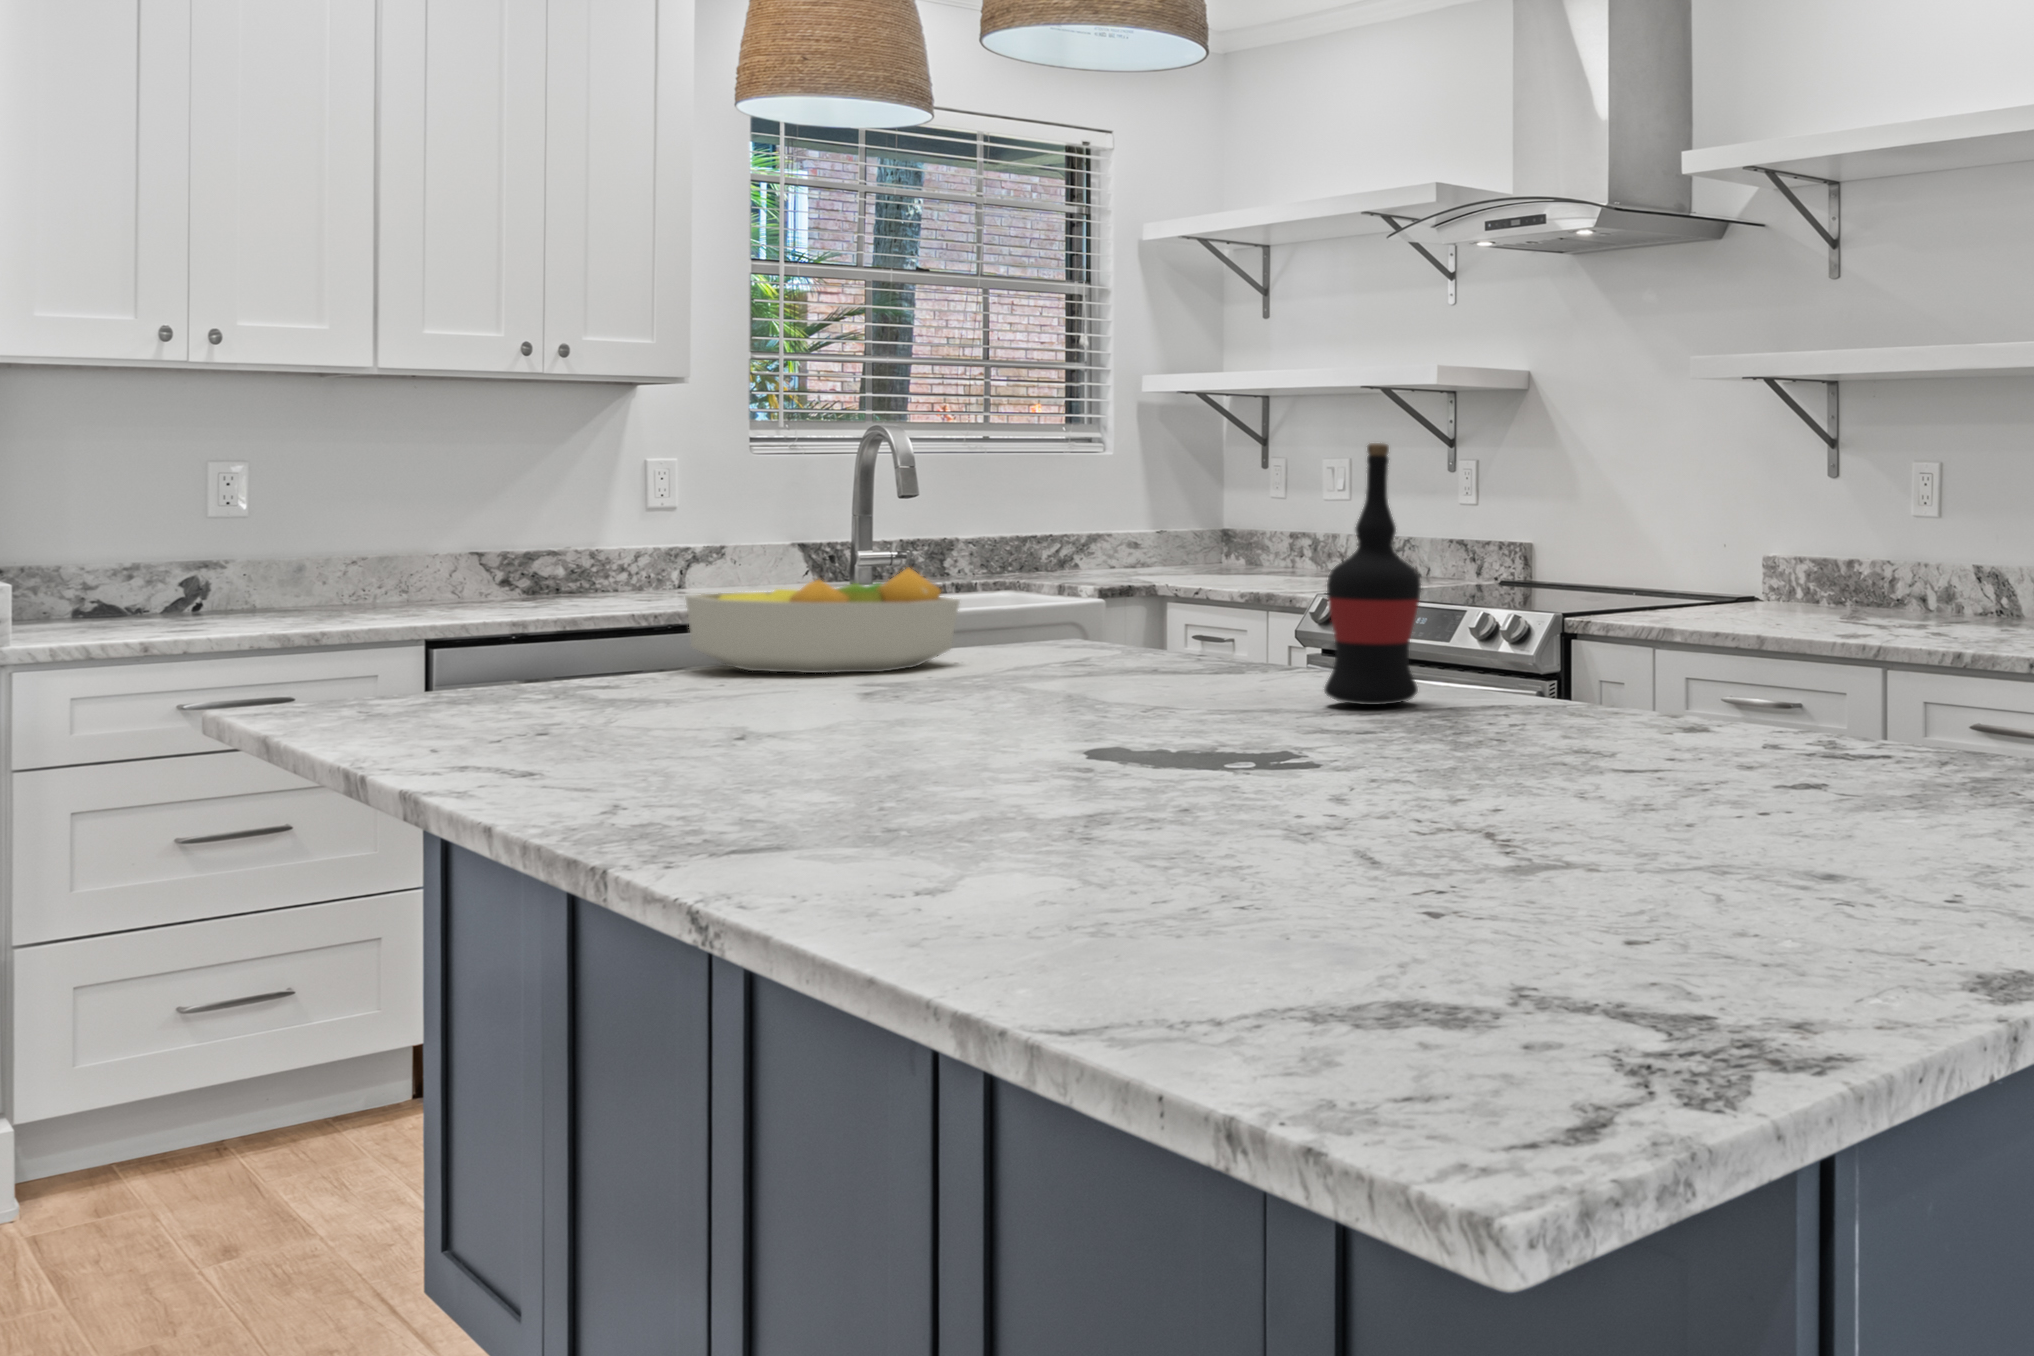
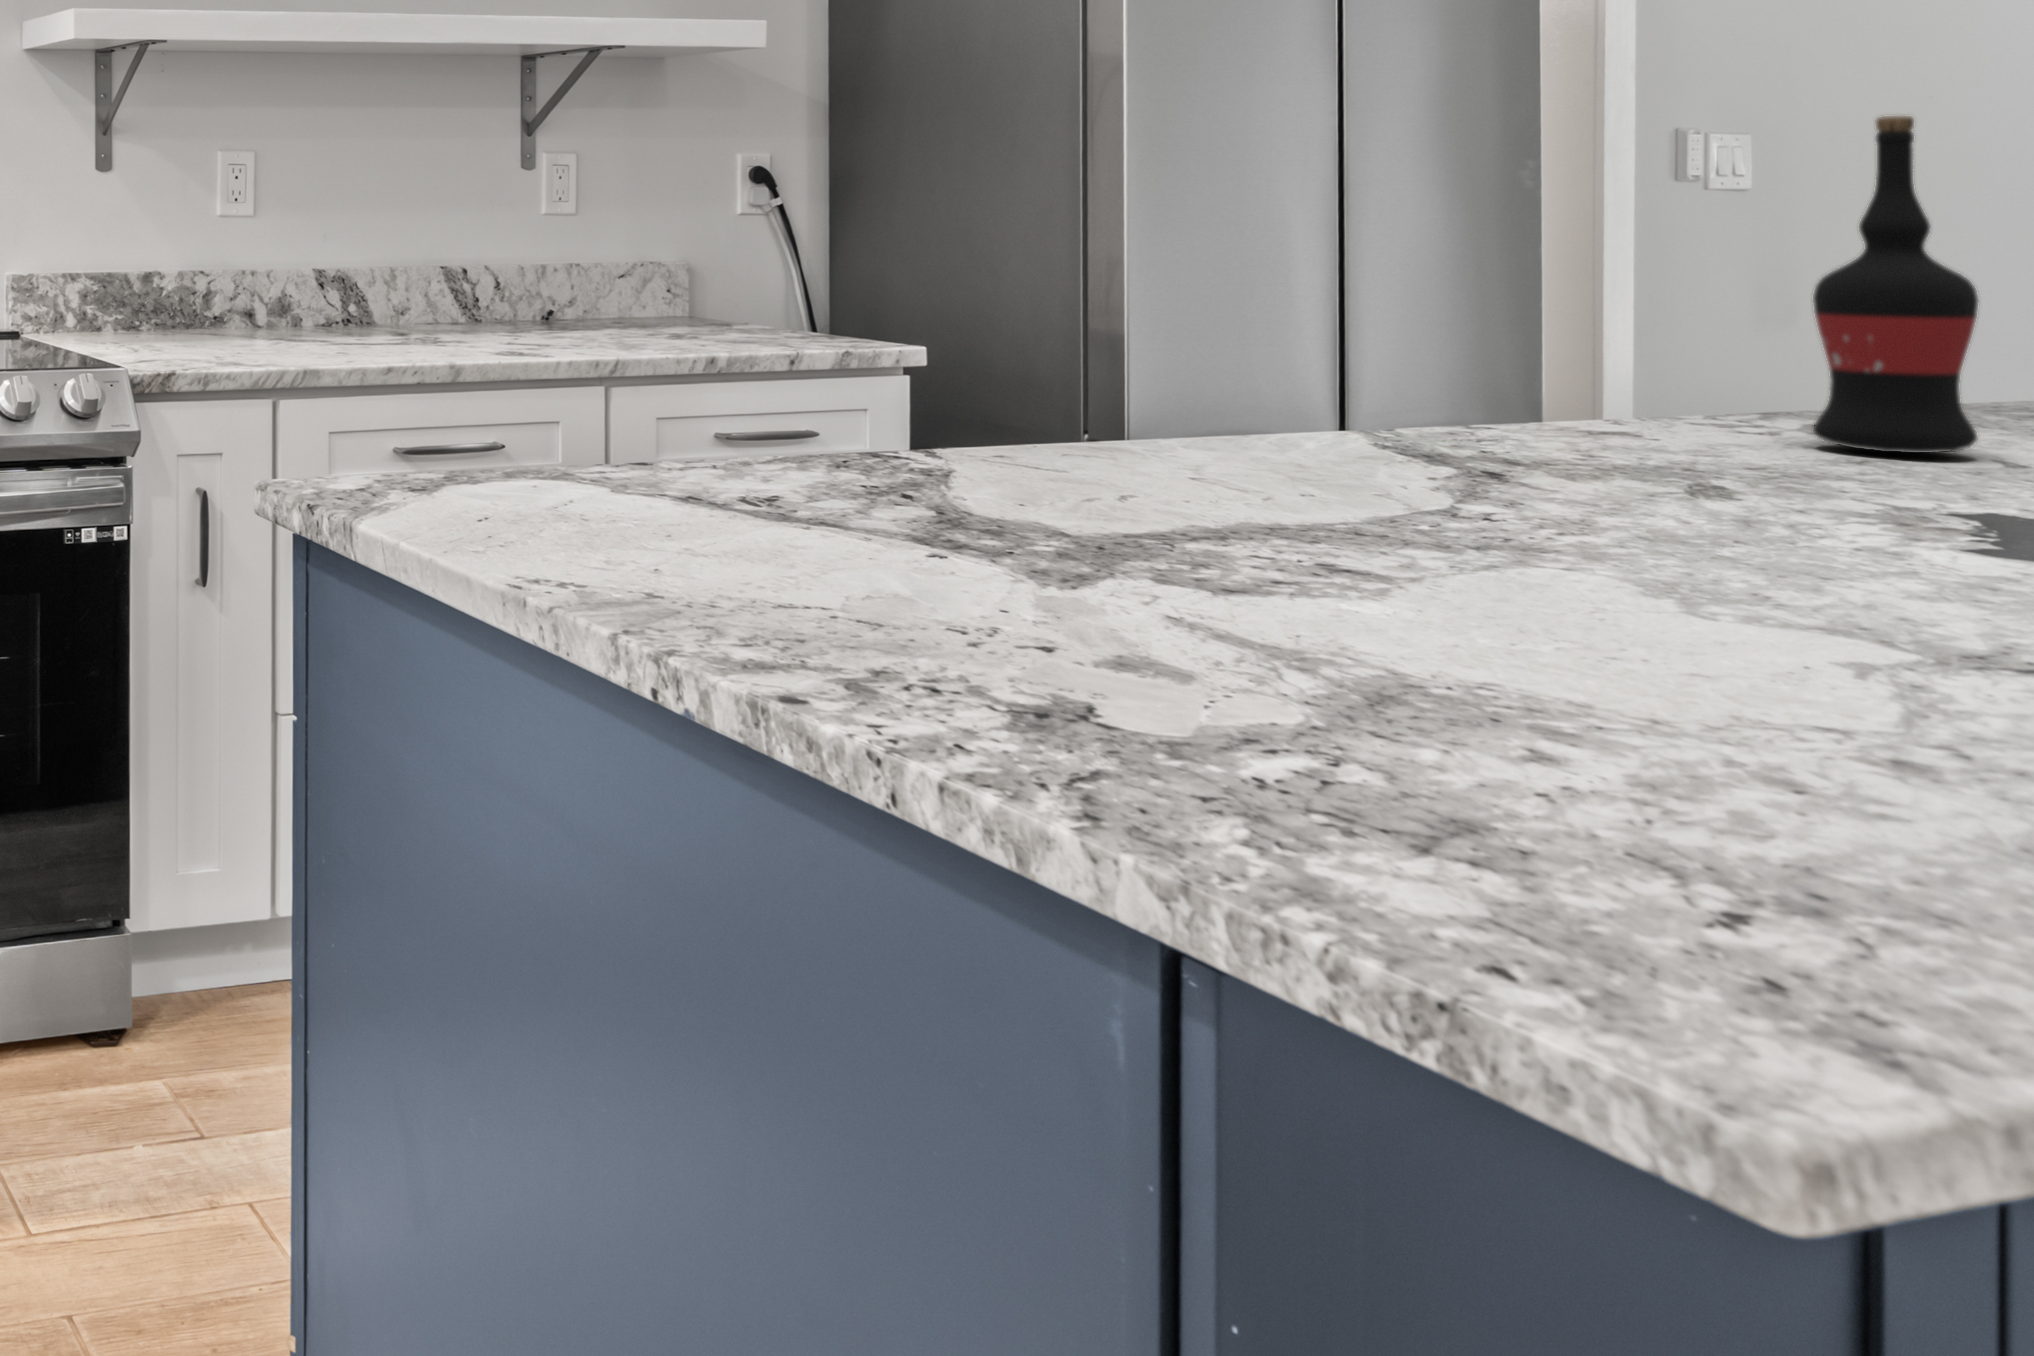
fruit bowl: present [685,568,959,673] -> none [1230,342,1744,596]

